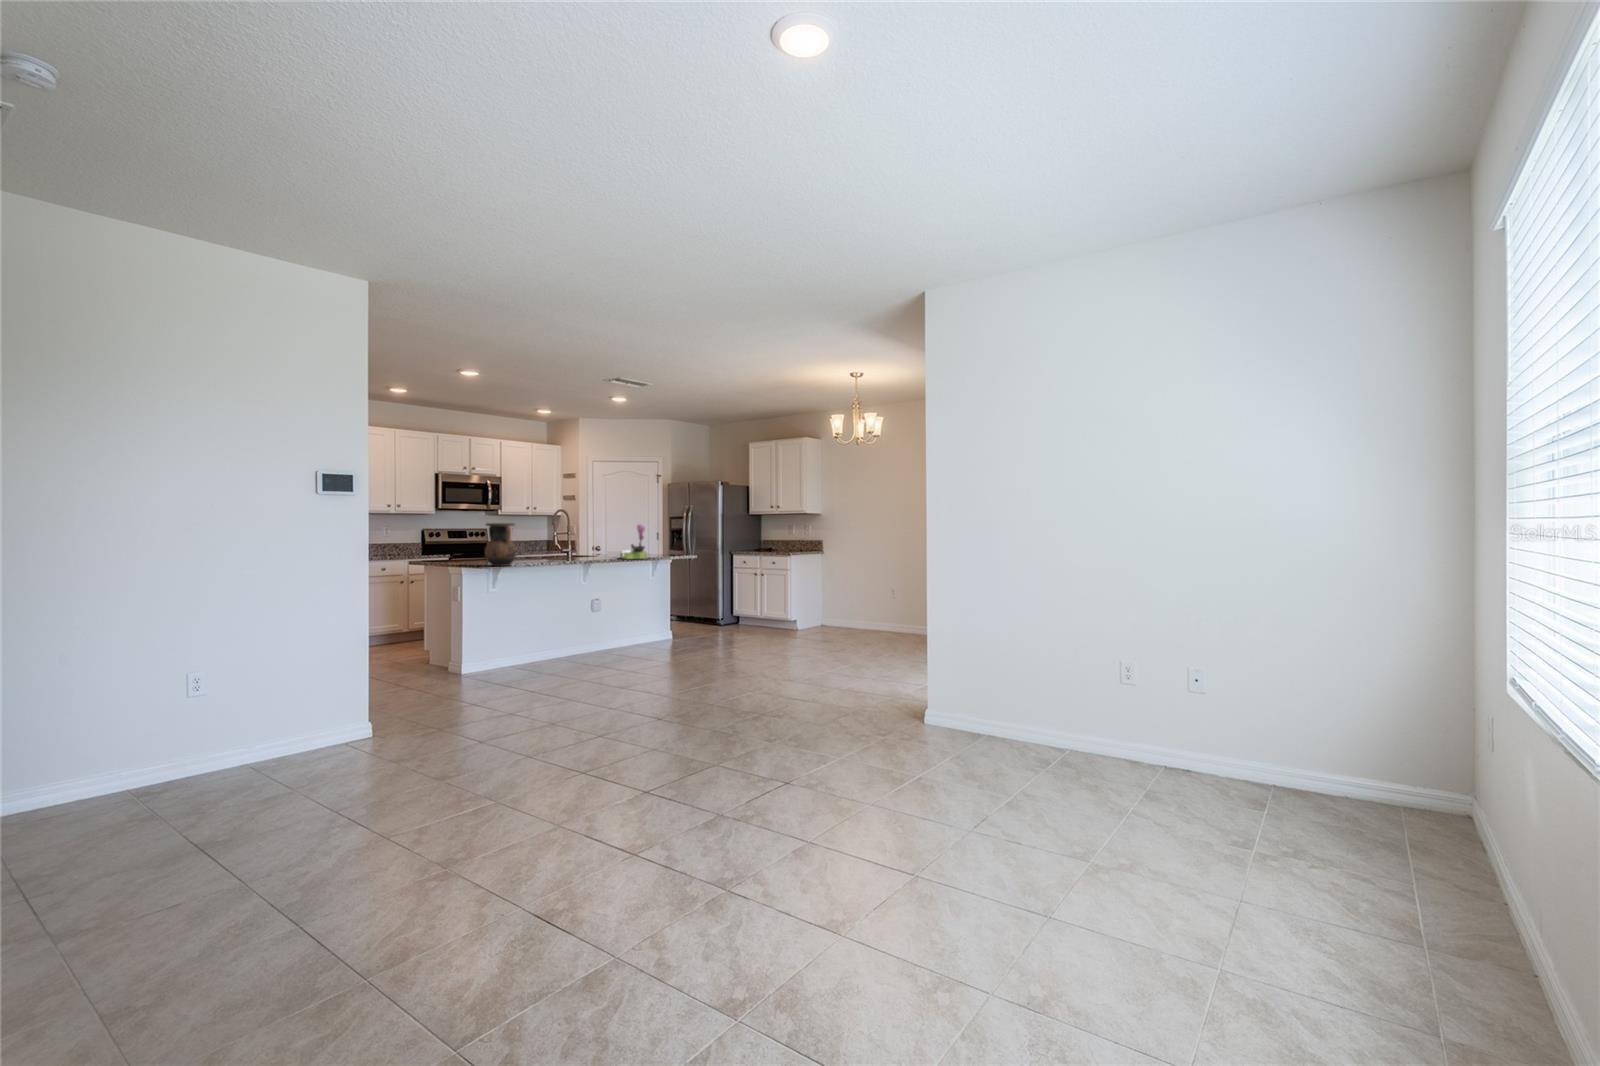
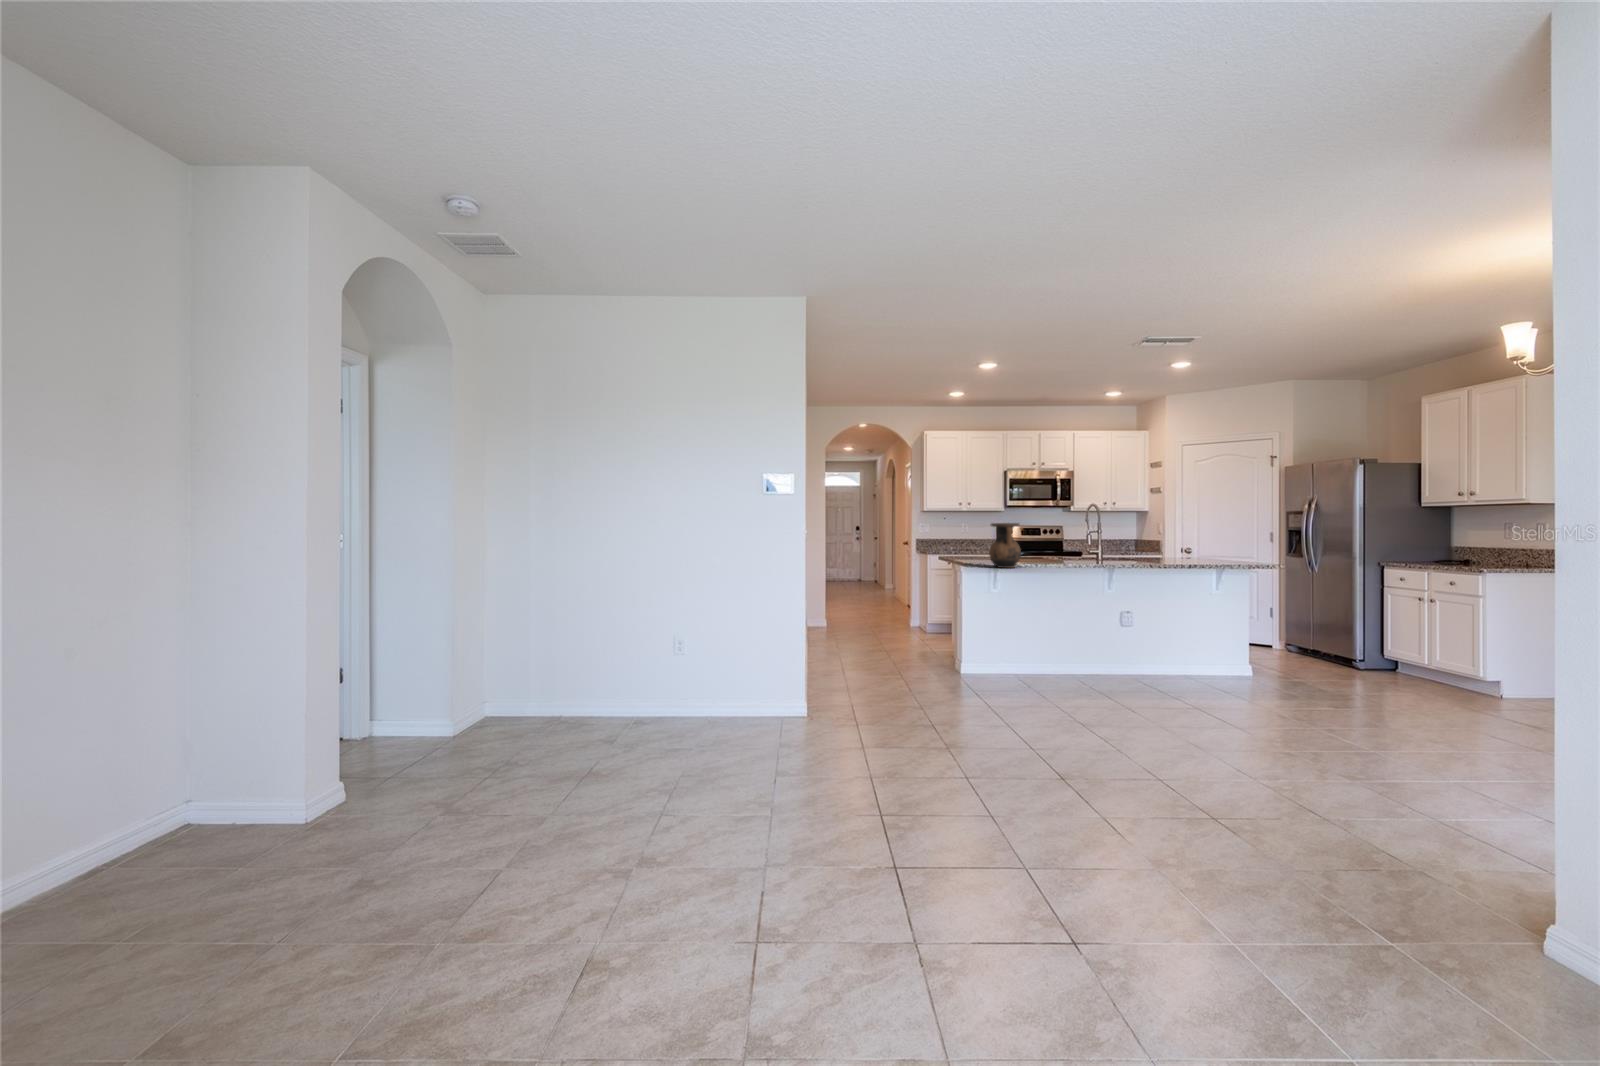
flower arrangement: present [620,524,647,559] -> none [1167,522,1204,567]

